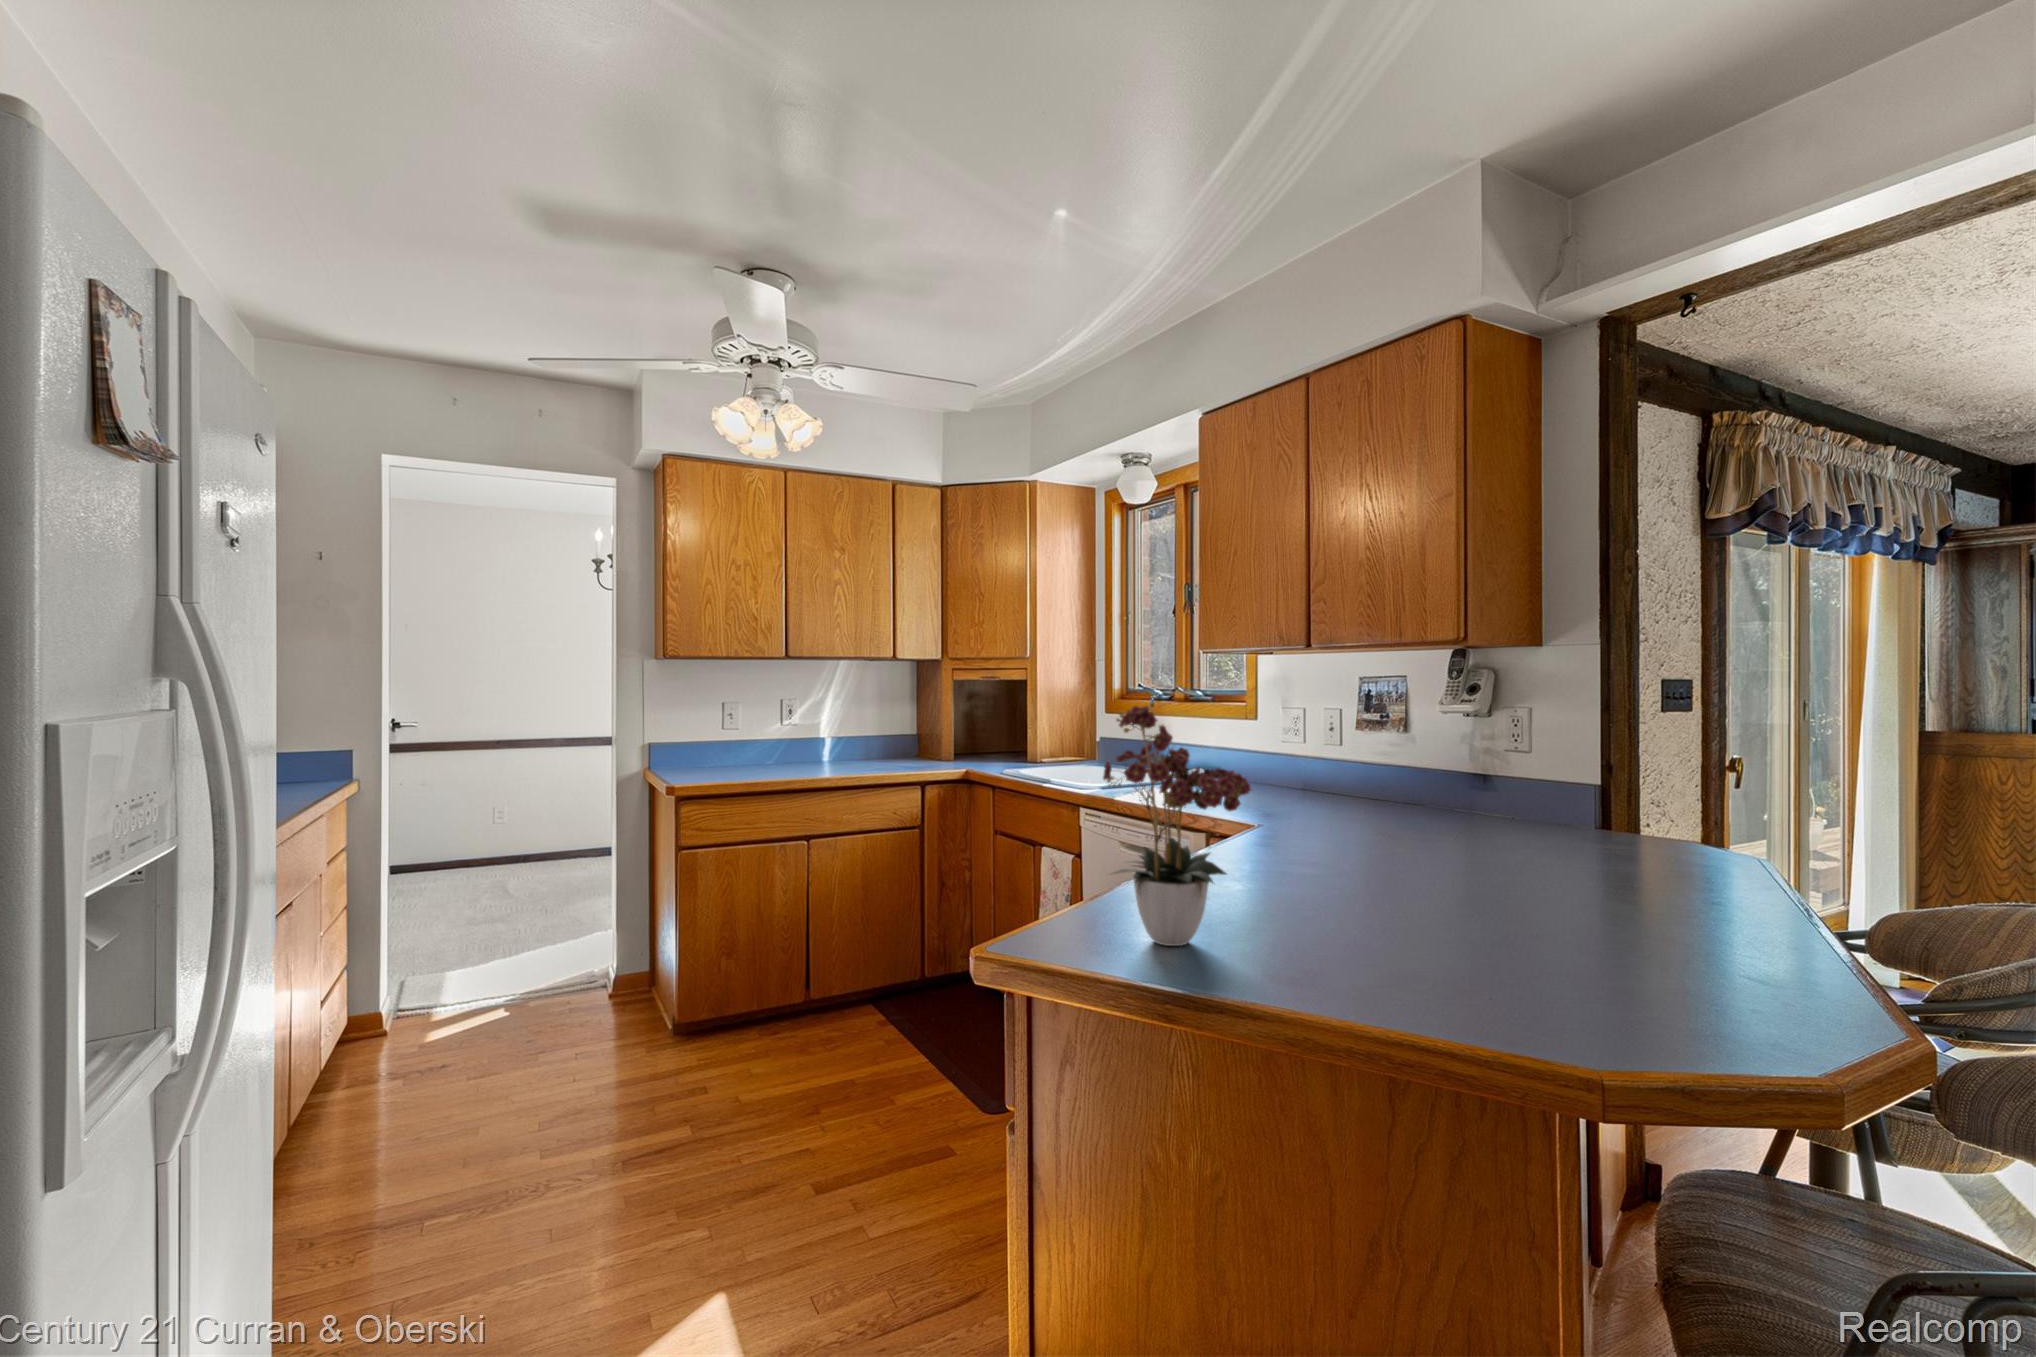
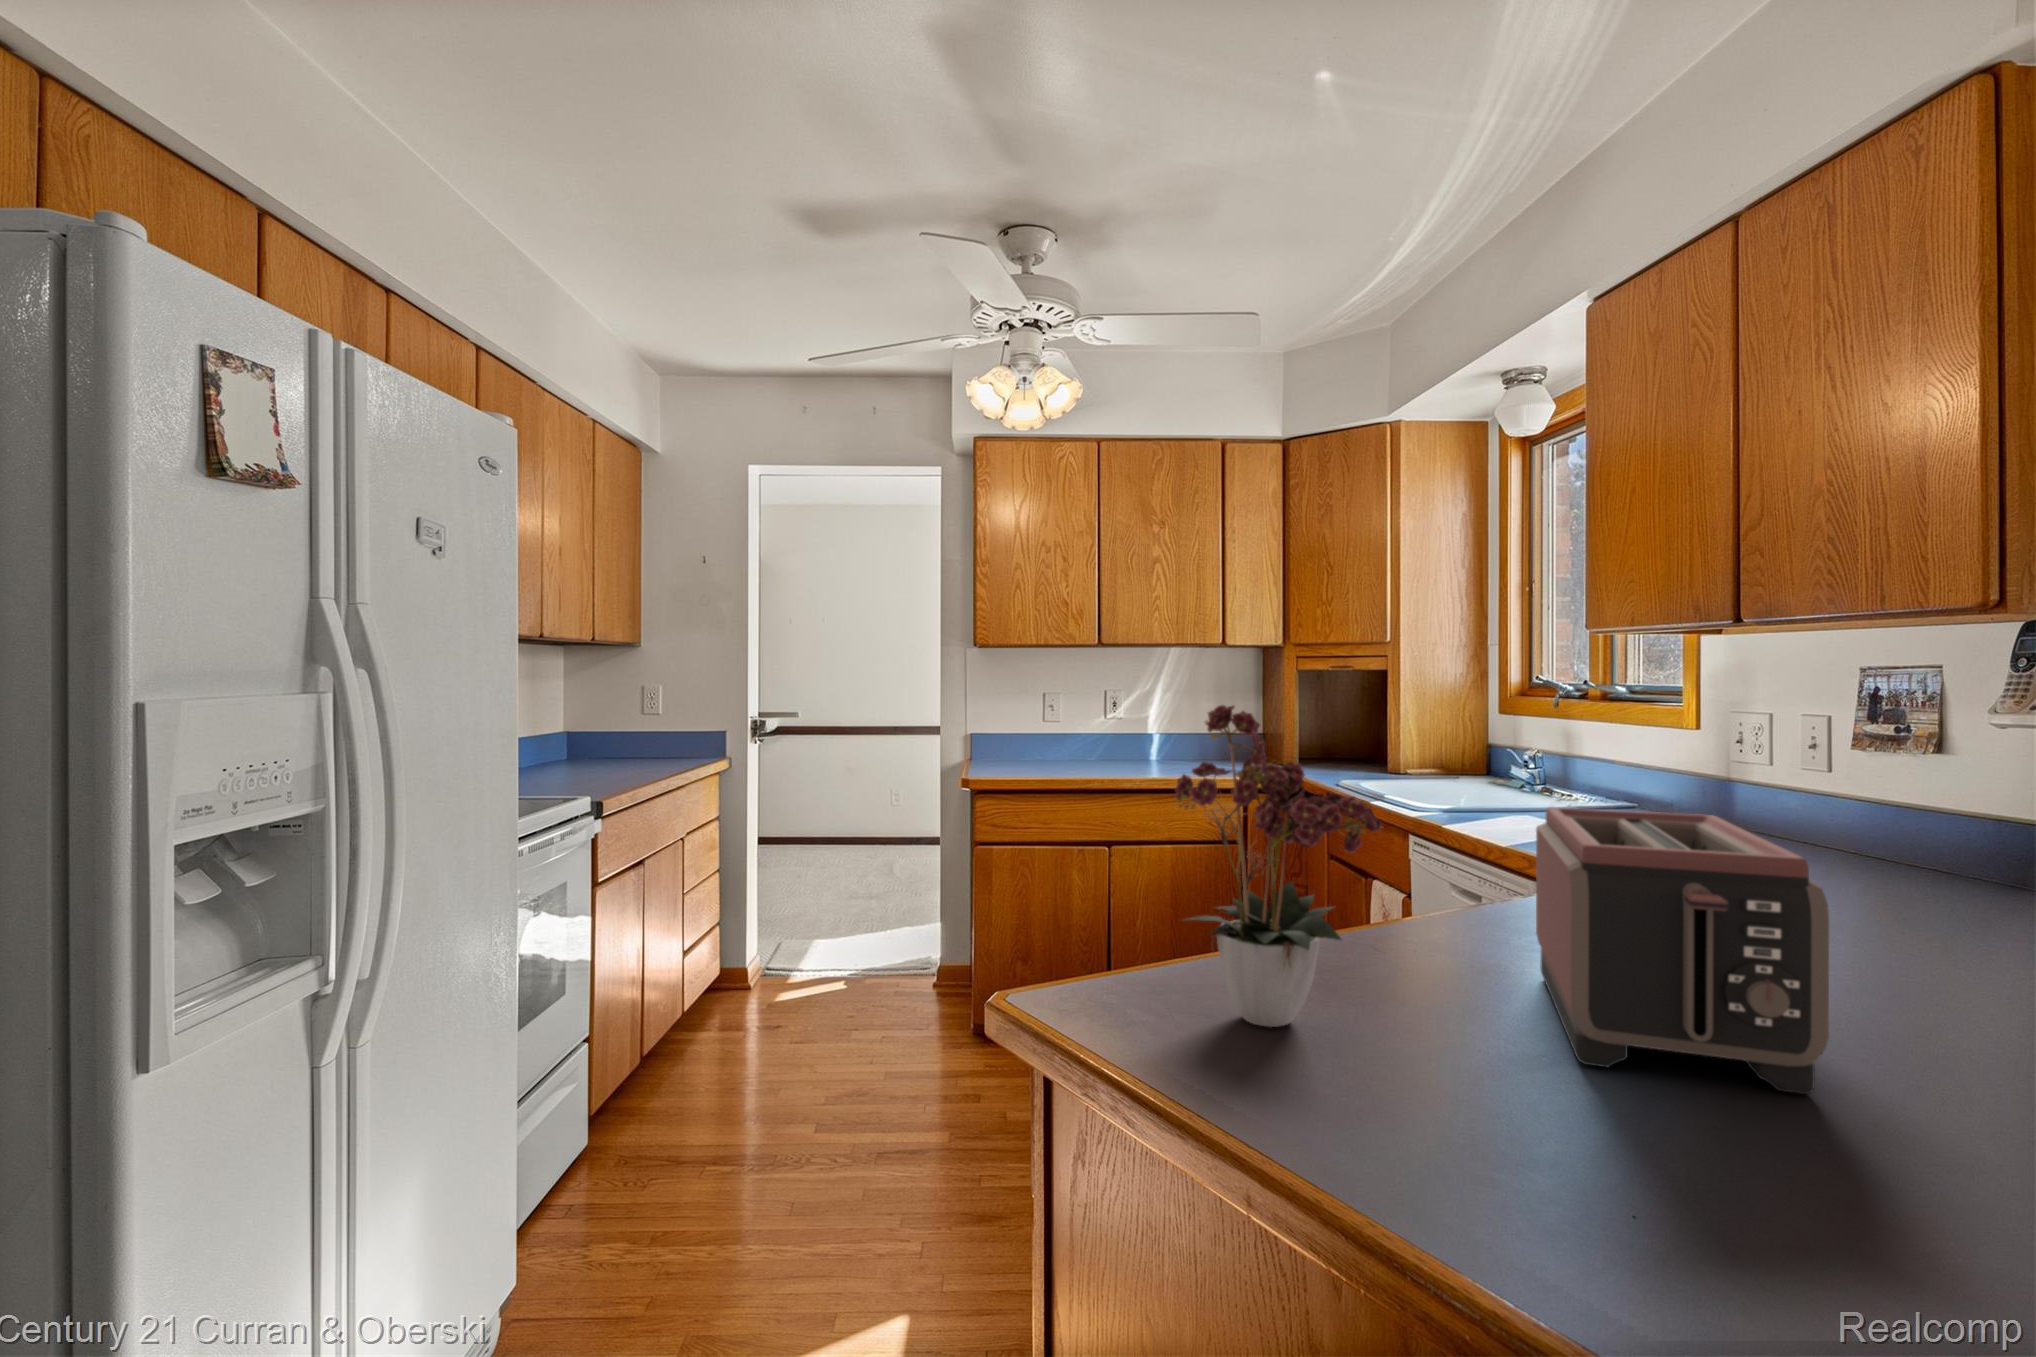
toaster: none [1289,773,1500,937] -> present [1536,807,1829,1094]

